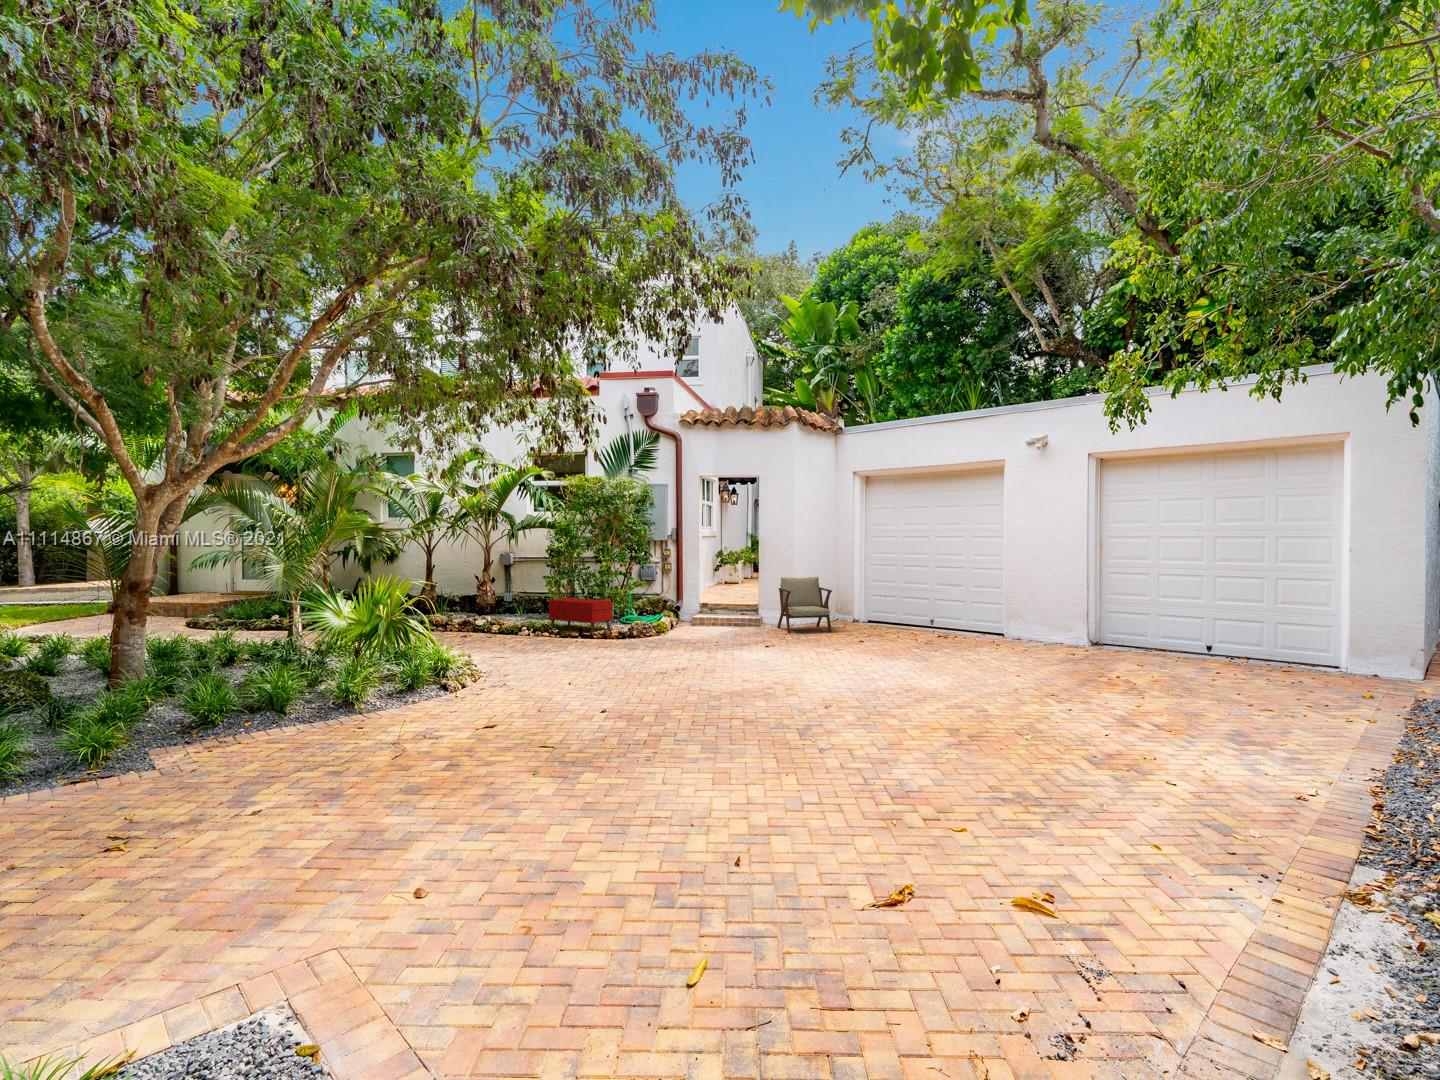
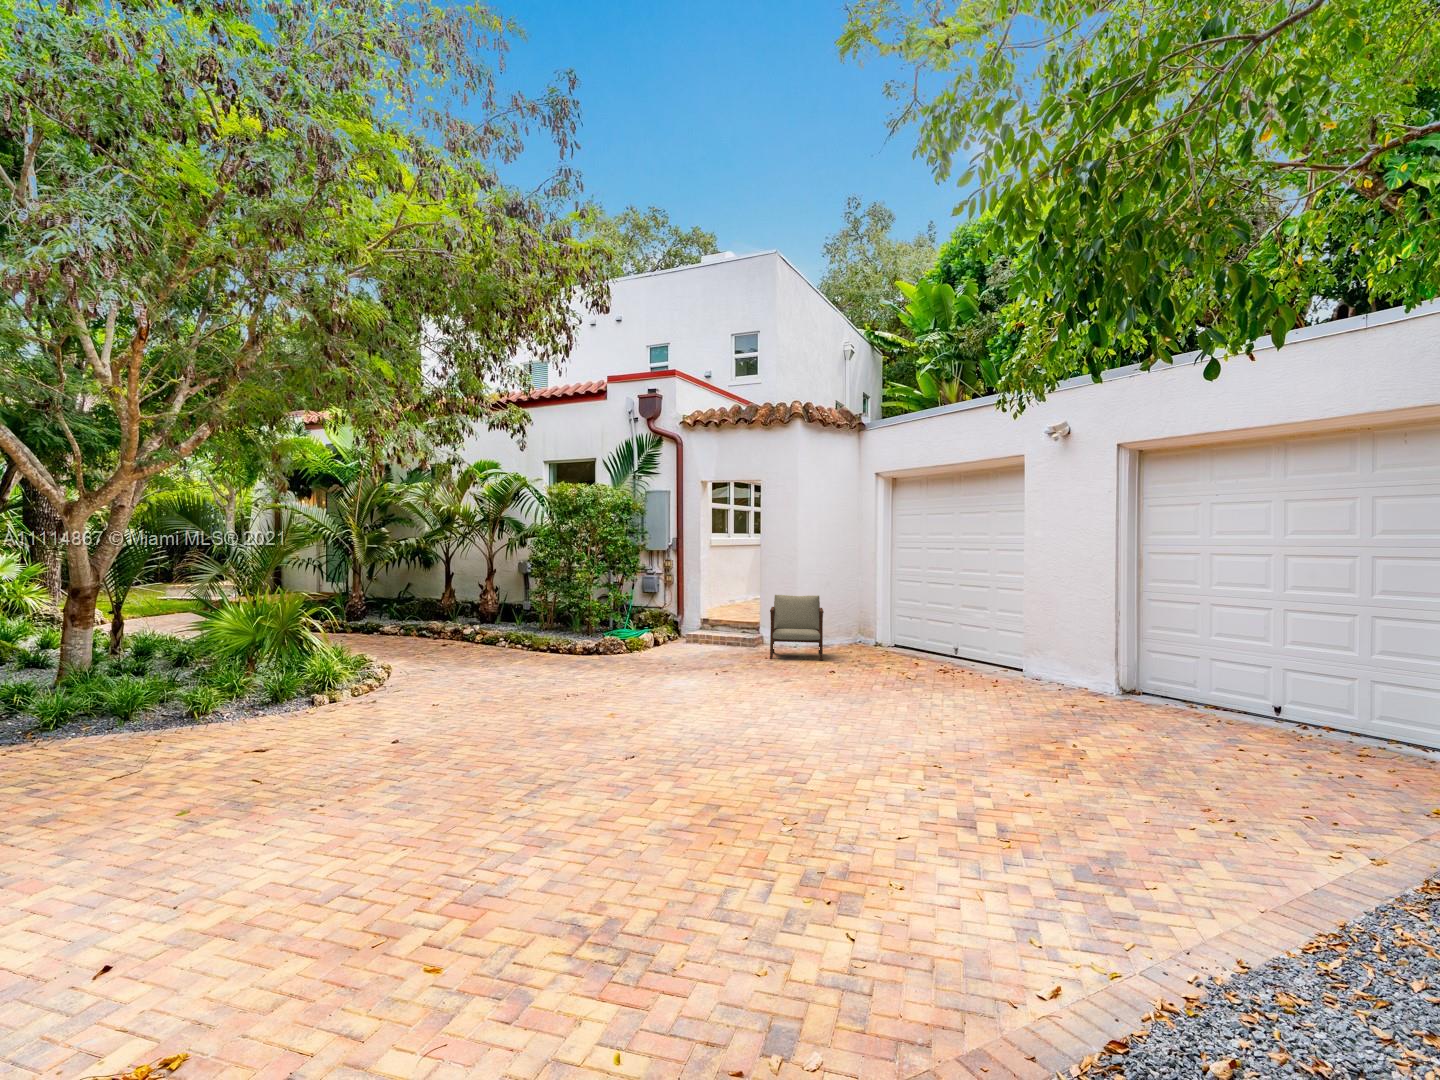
bench: present [549,598,612,632] -> none [540,609,598,646]

